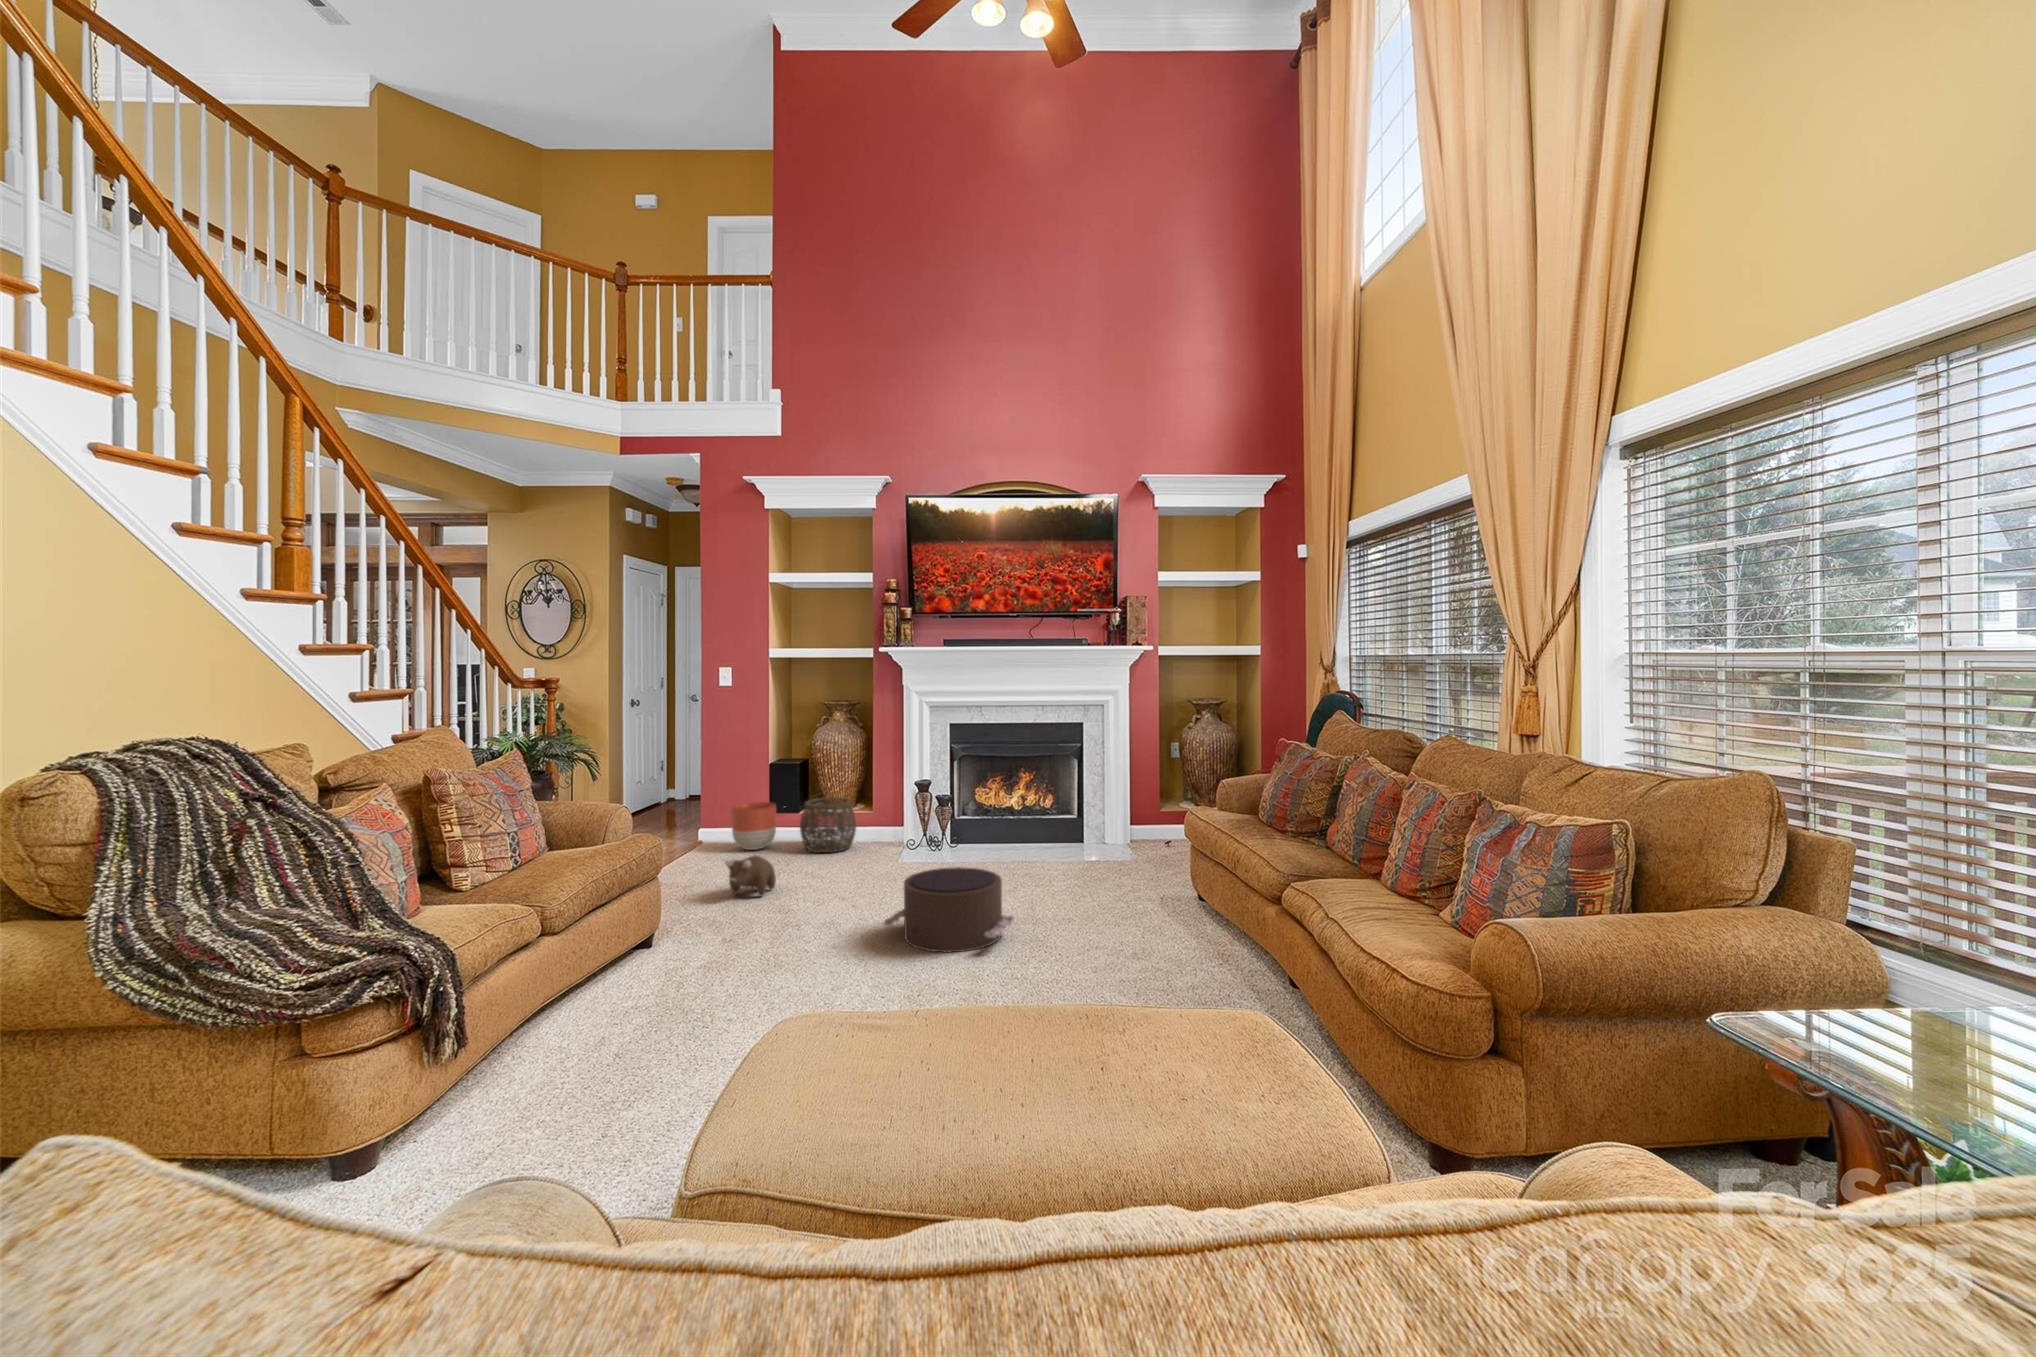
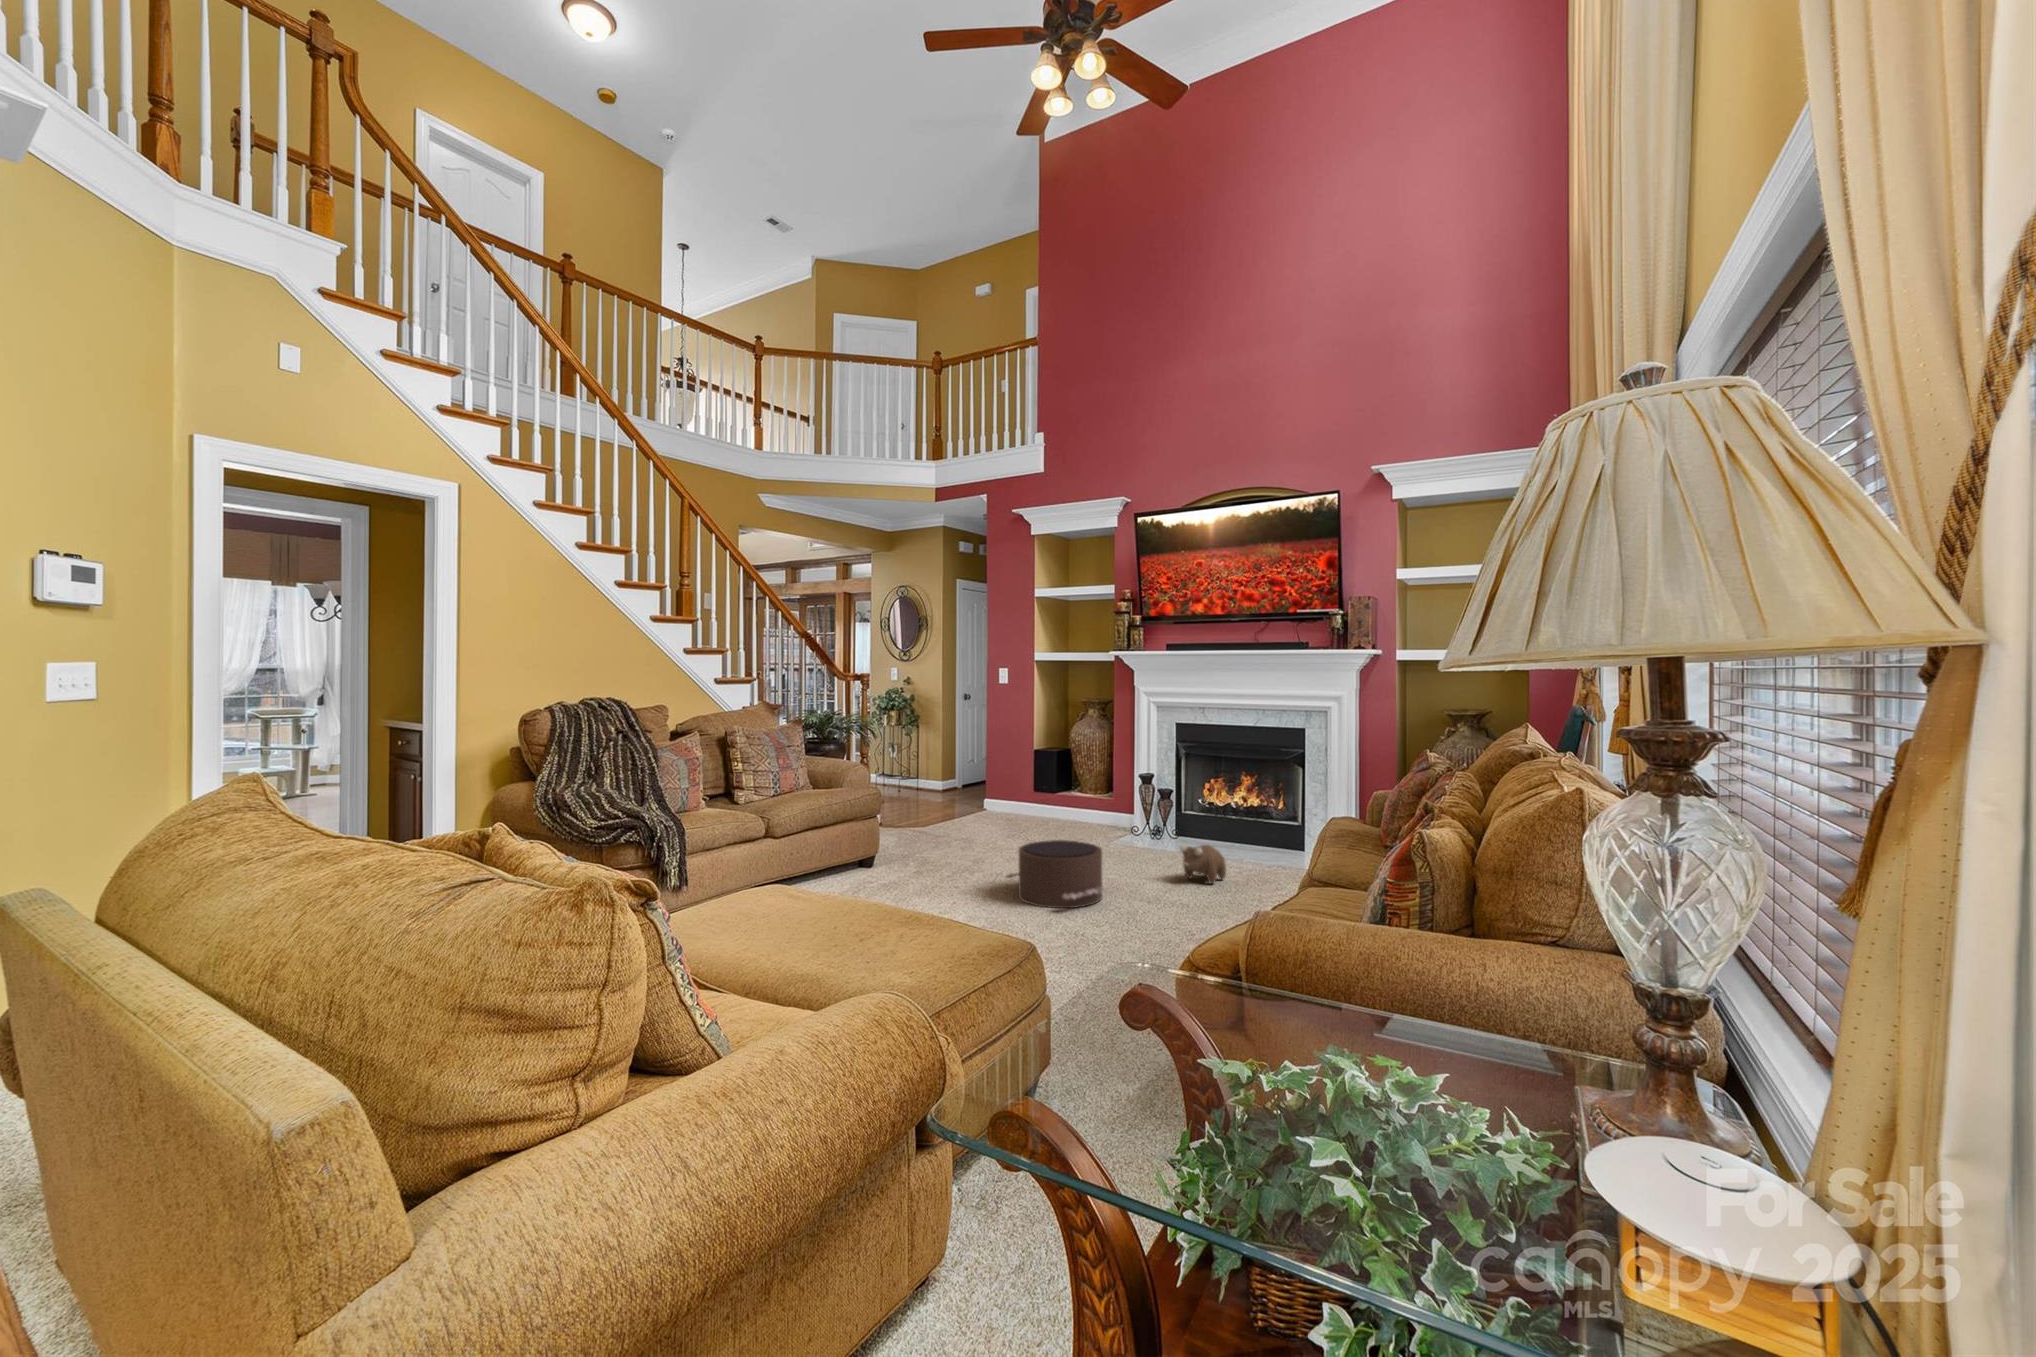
woven basket: present [800,797,856,853] -> none [1043,782,1092,830]
planter: present [731,802,776,850] -> none [997,781,1033,820]
plush toy: present [725,855,776,896] -> present [1179,845,1226,884]

